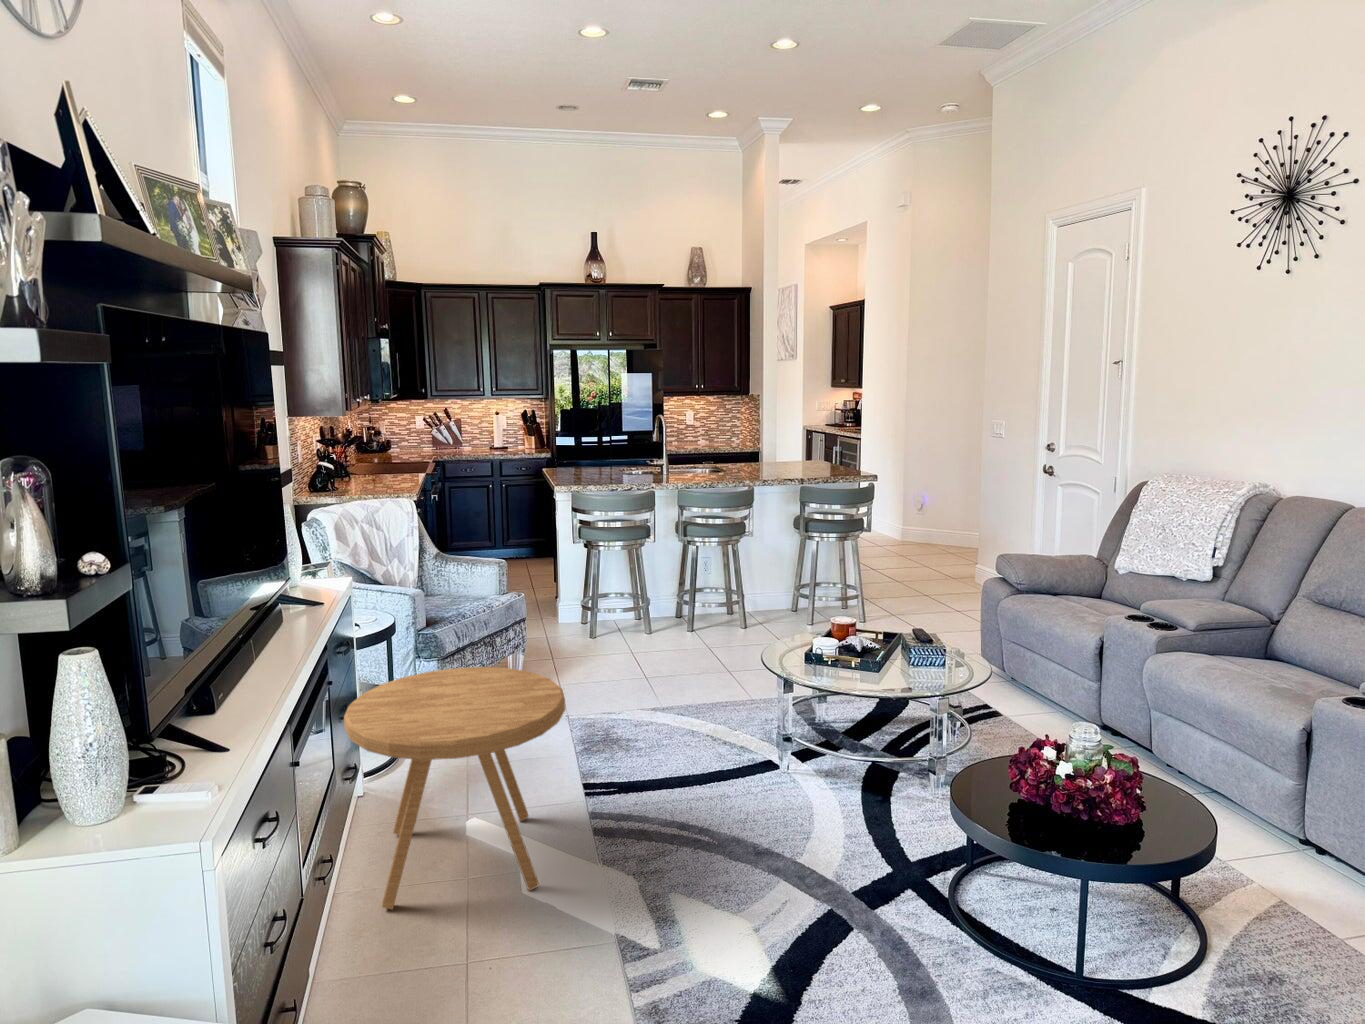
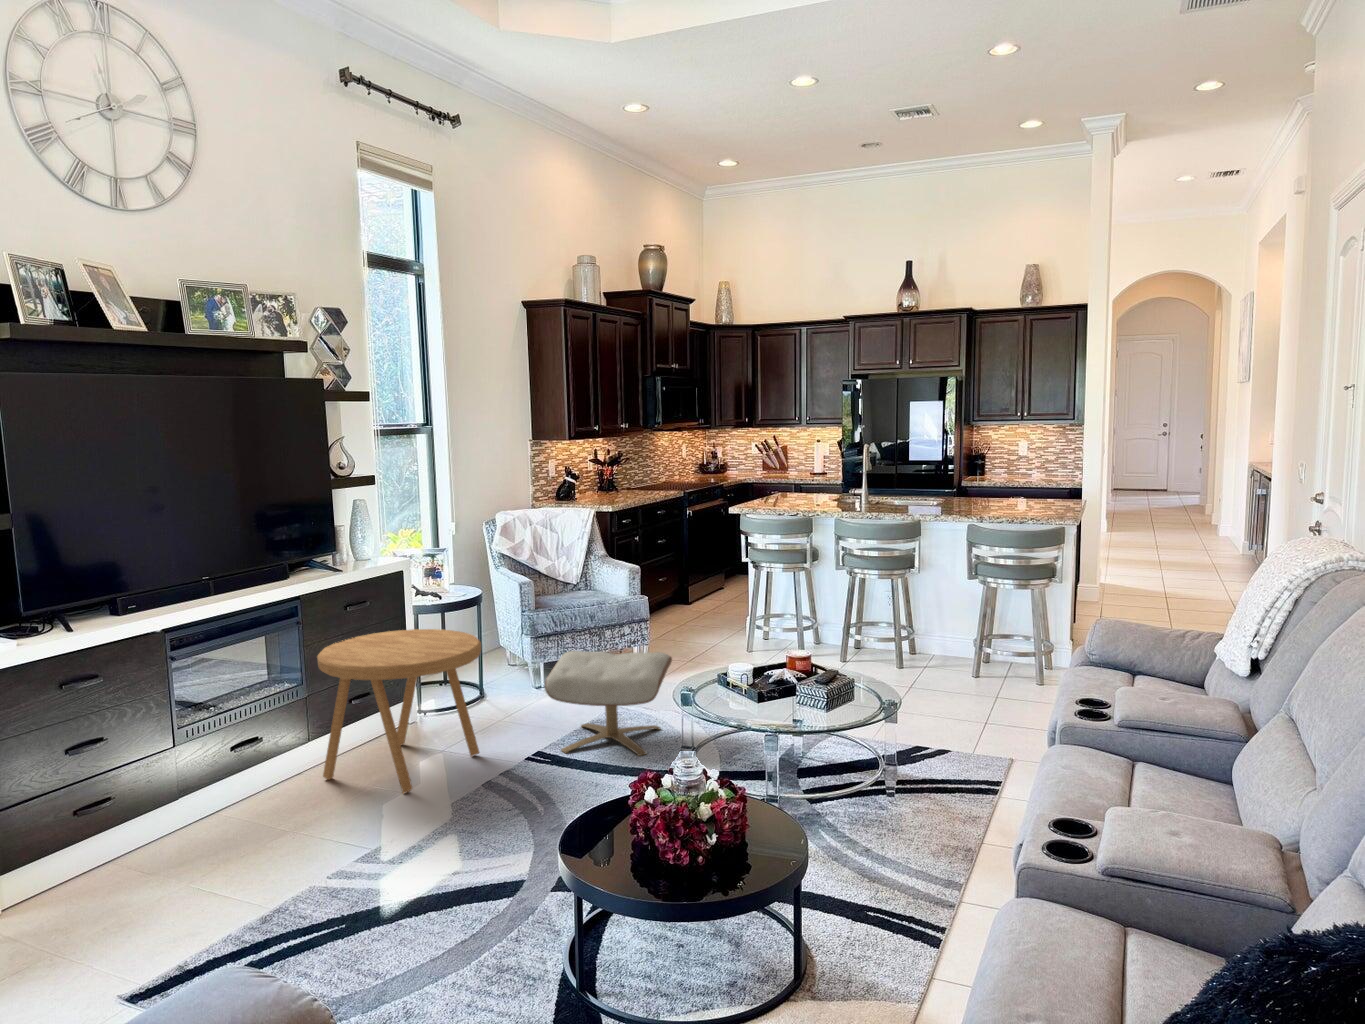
ottoman: none [557,651,712,786] -> present [545,651,672,756]

